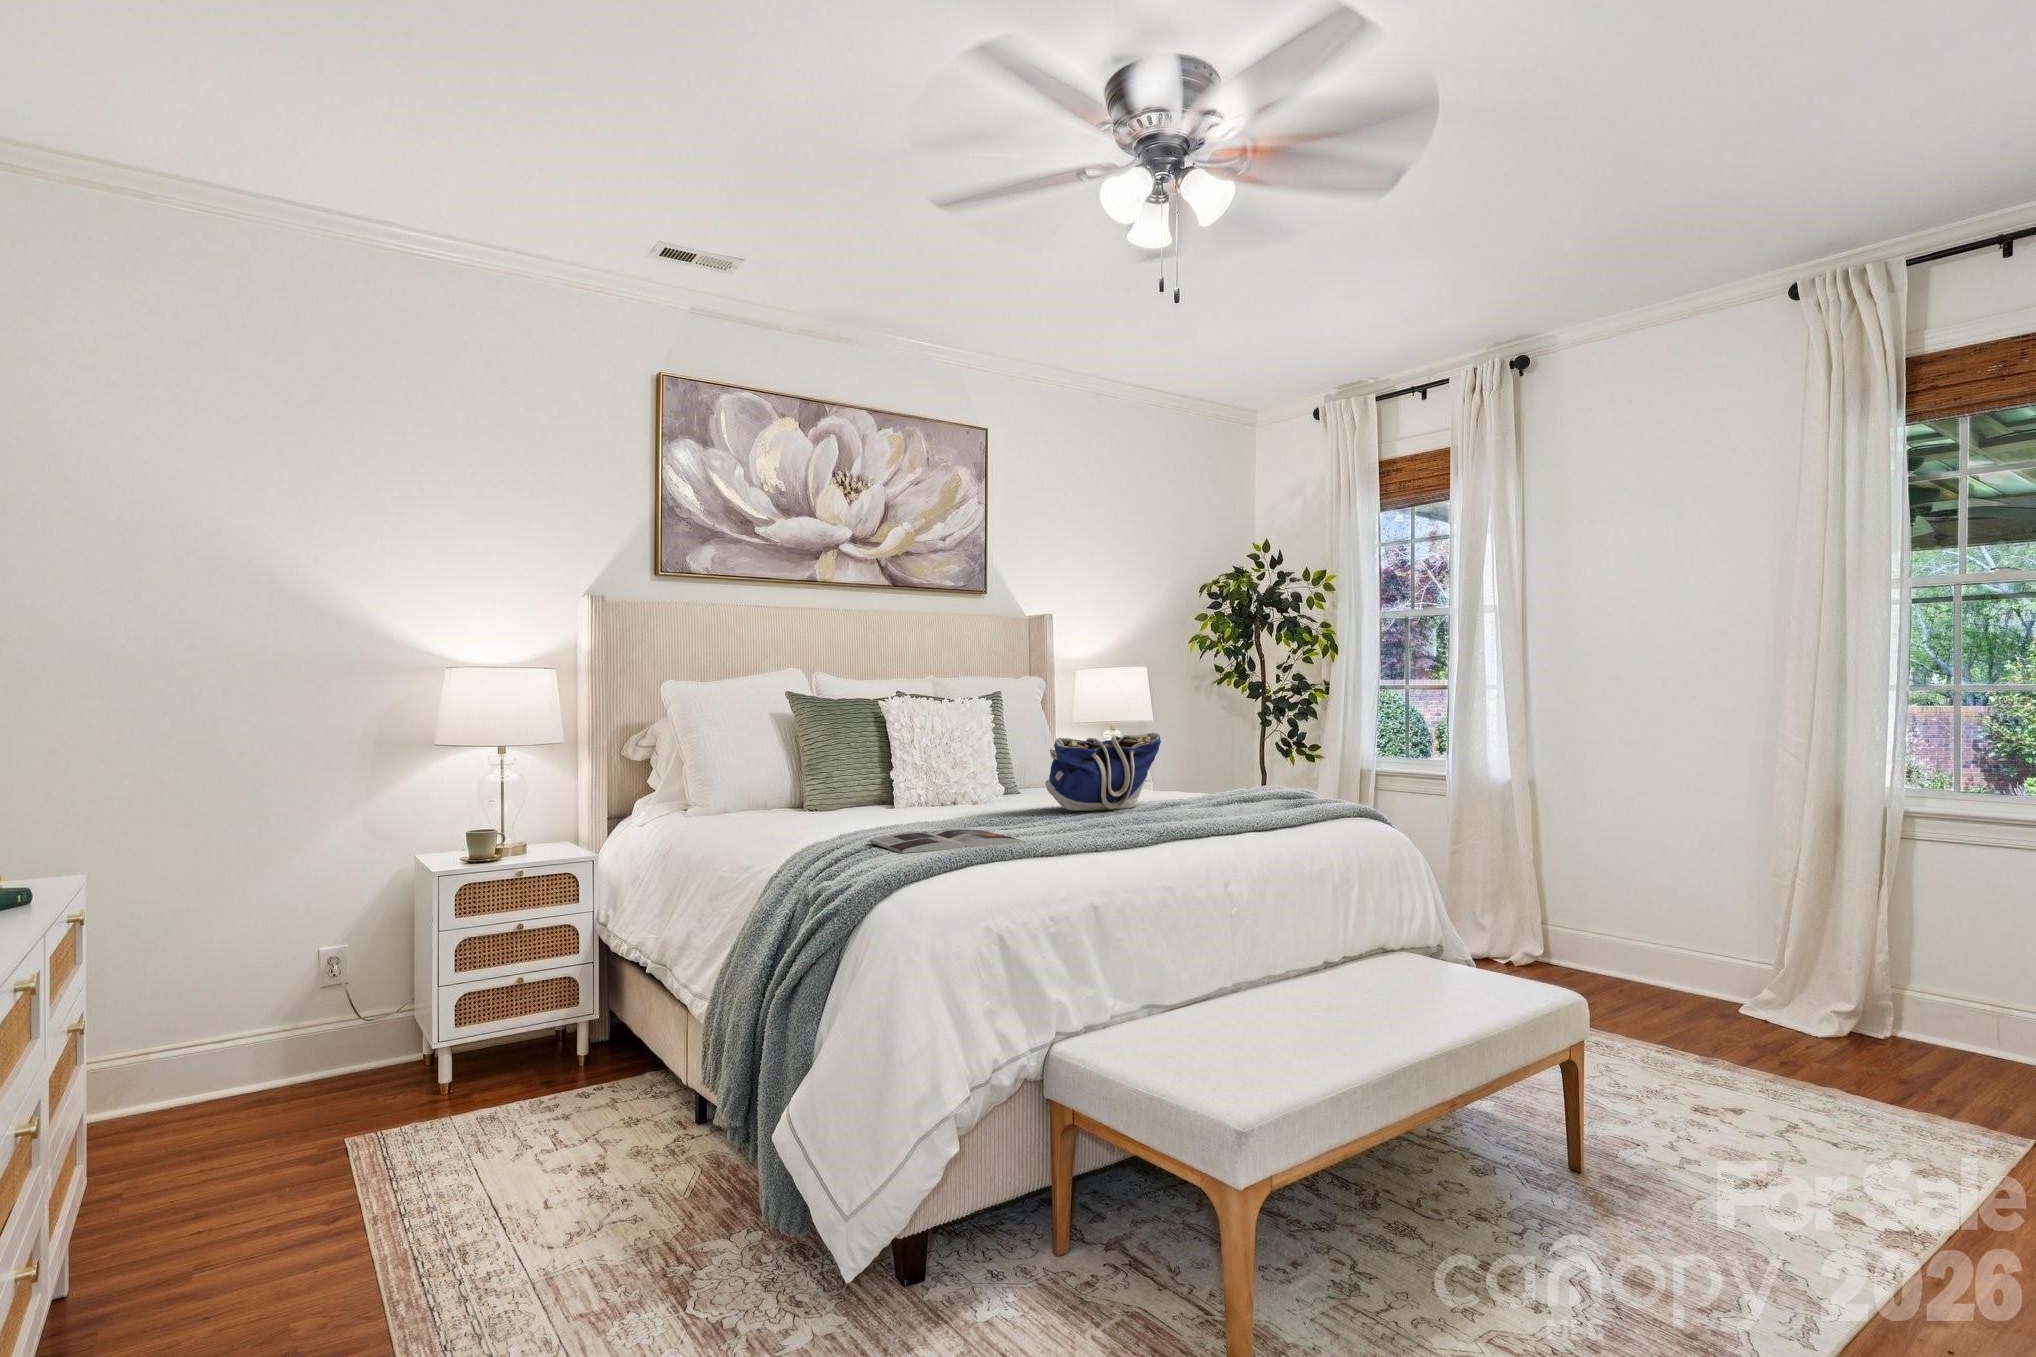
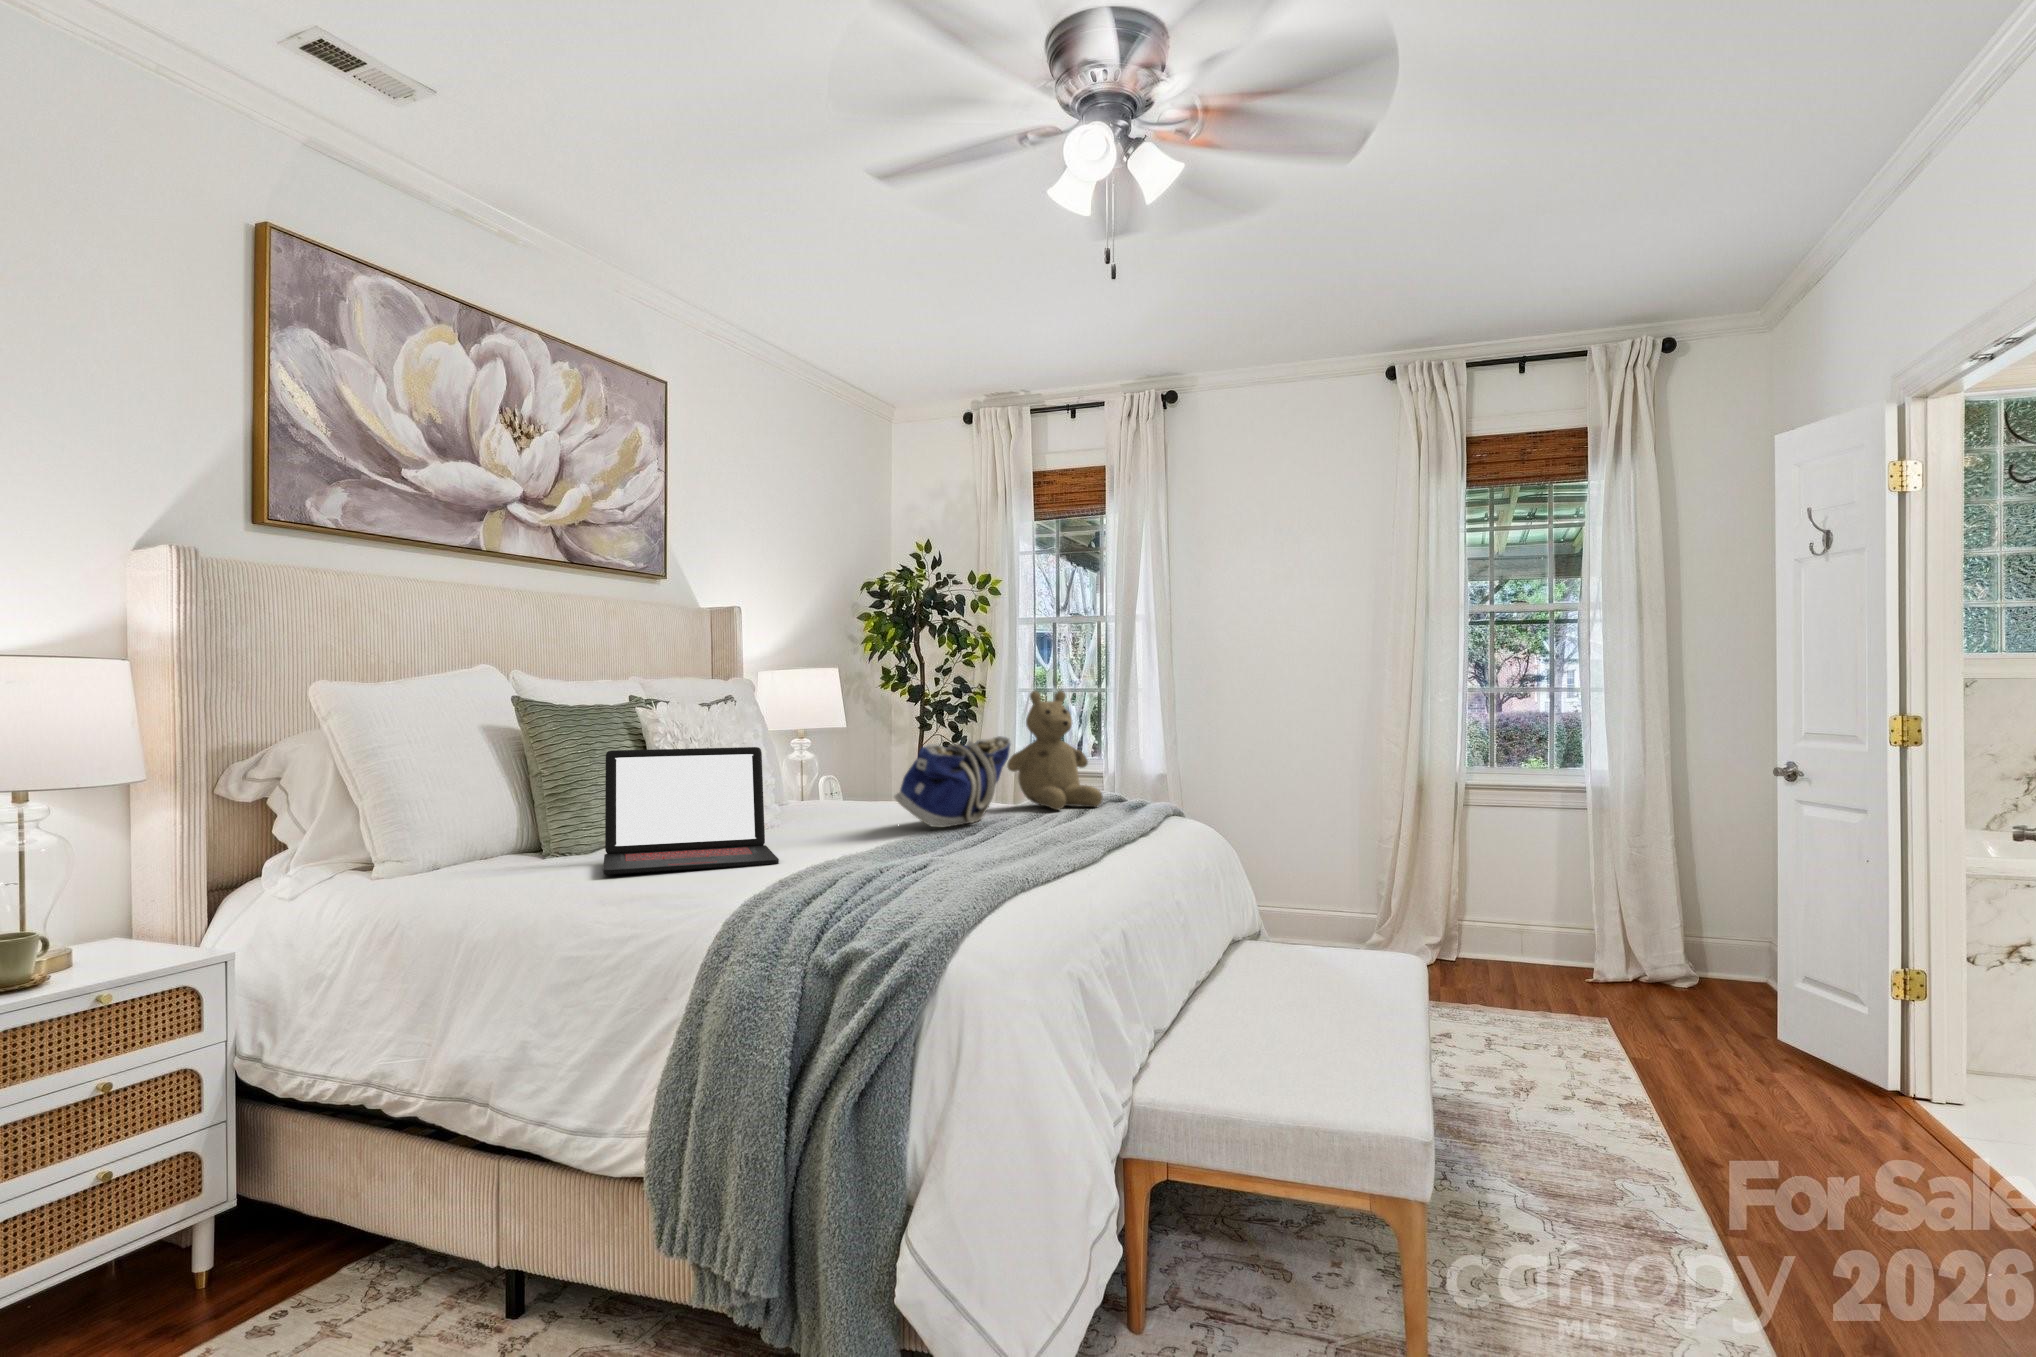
teddy bear: none [1186,691,1276,804] -> present [1007,691,1103,810]
laptop: none [772,735,920,827] -> present [603,747,779,875]
magazine: present [868,828,1025,853] -> none [837,856,1019,893]

